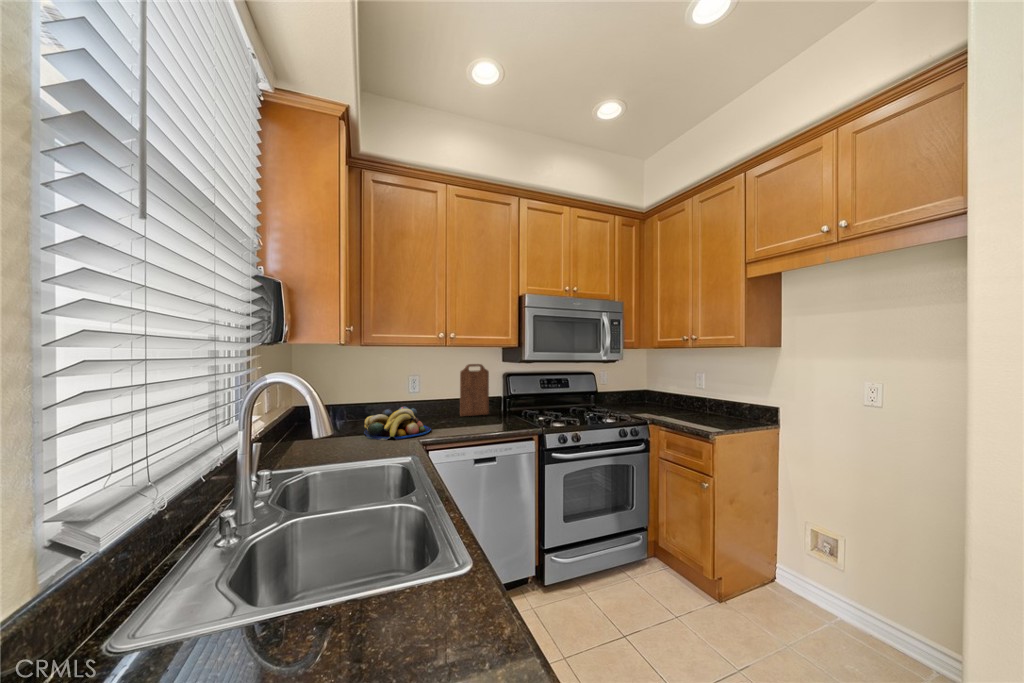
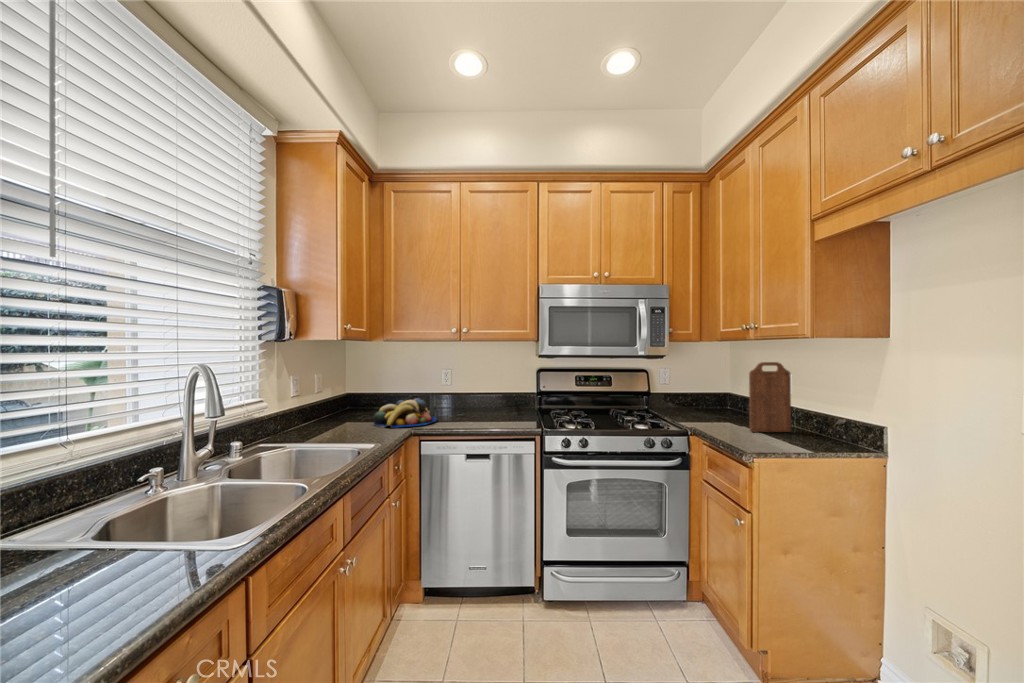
cutting board: present [460,364,489,416] -> present [749,362,791,432]

